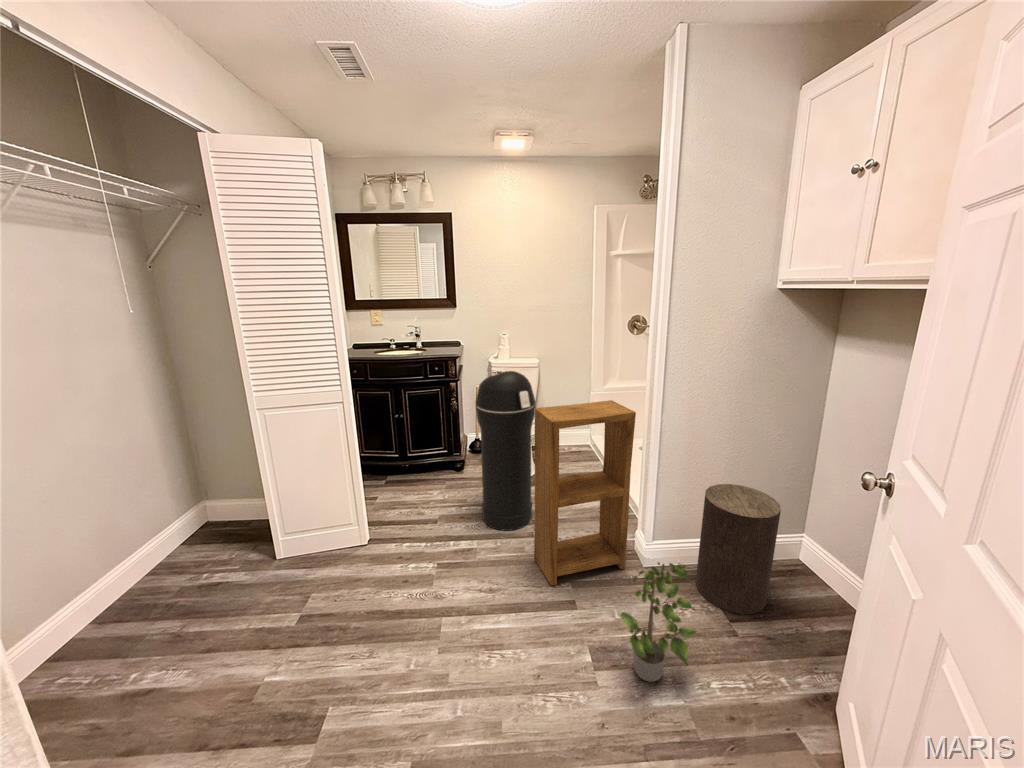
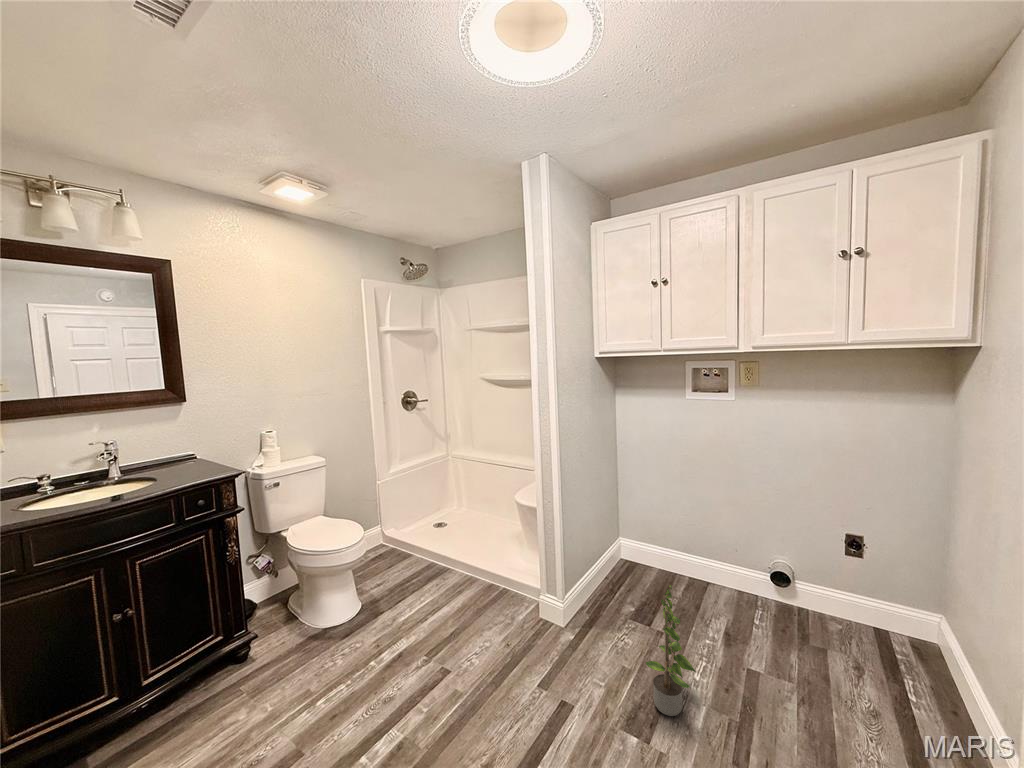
trash can: present [476,371,536,531] -> none [341,469,429,700]
shelving unit: present [534,400,636,585] -> none [473,473,556,705]
stool: present [696,484,781,614] -> none [593,514,649,623]

